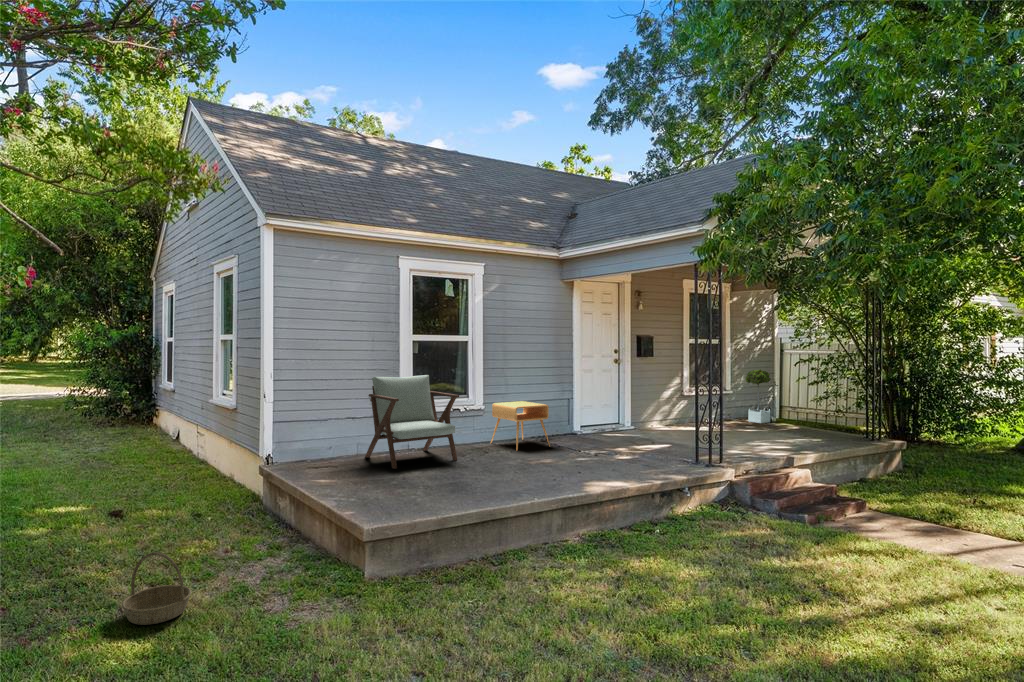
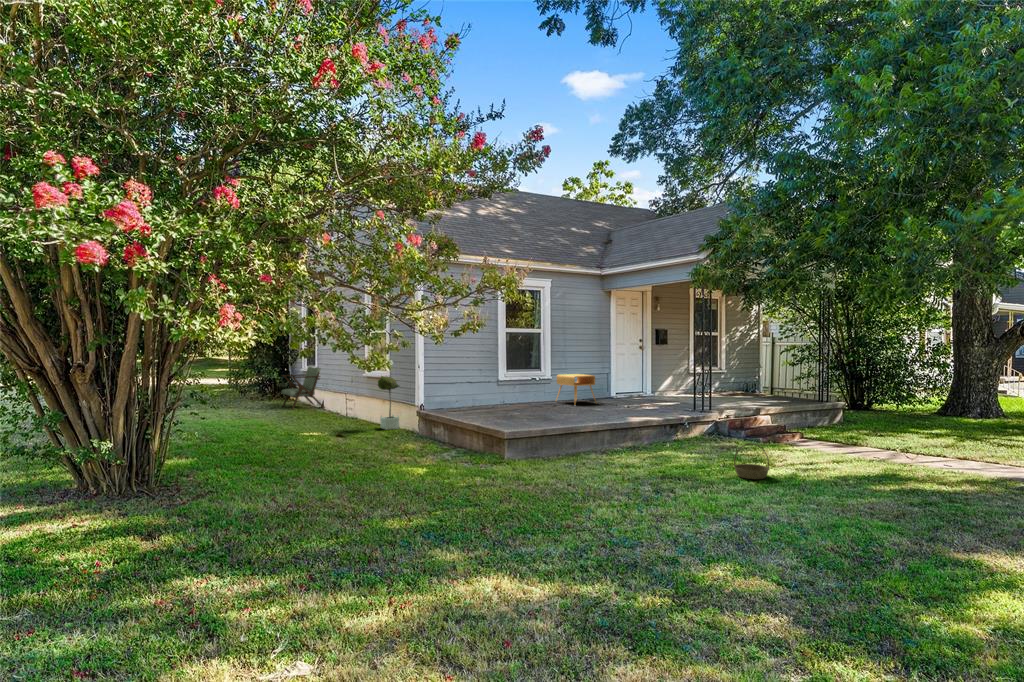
potted tree: present [746,369,771,423] -> present [378,376,399,430]
lounge chair: present [365,375,459,469] -> present [282,366,324,410]
basket: present [122,552,191,625] -> present [734,443,769,479]

